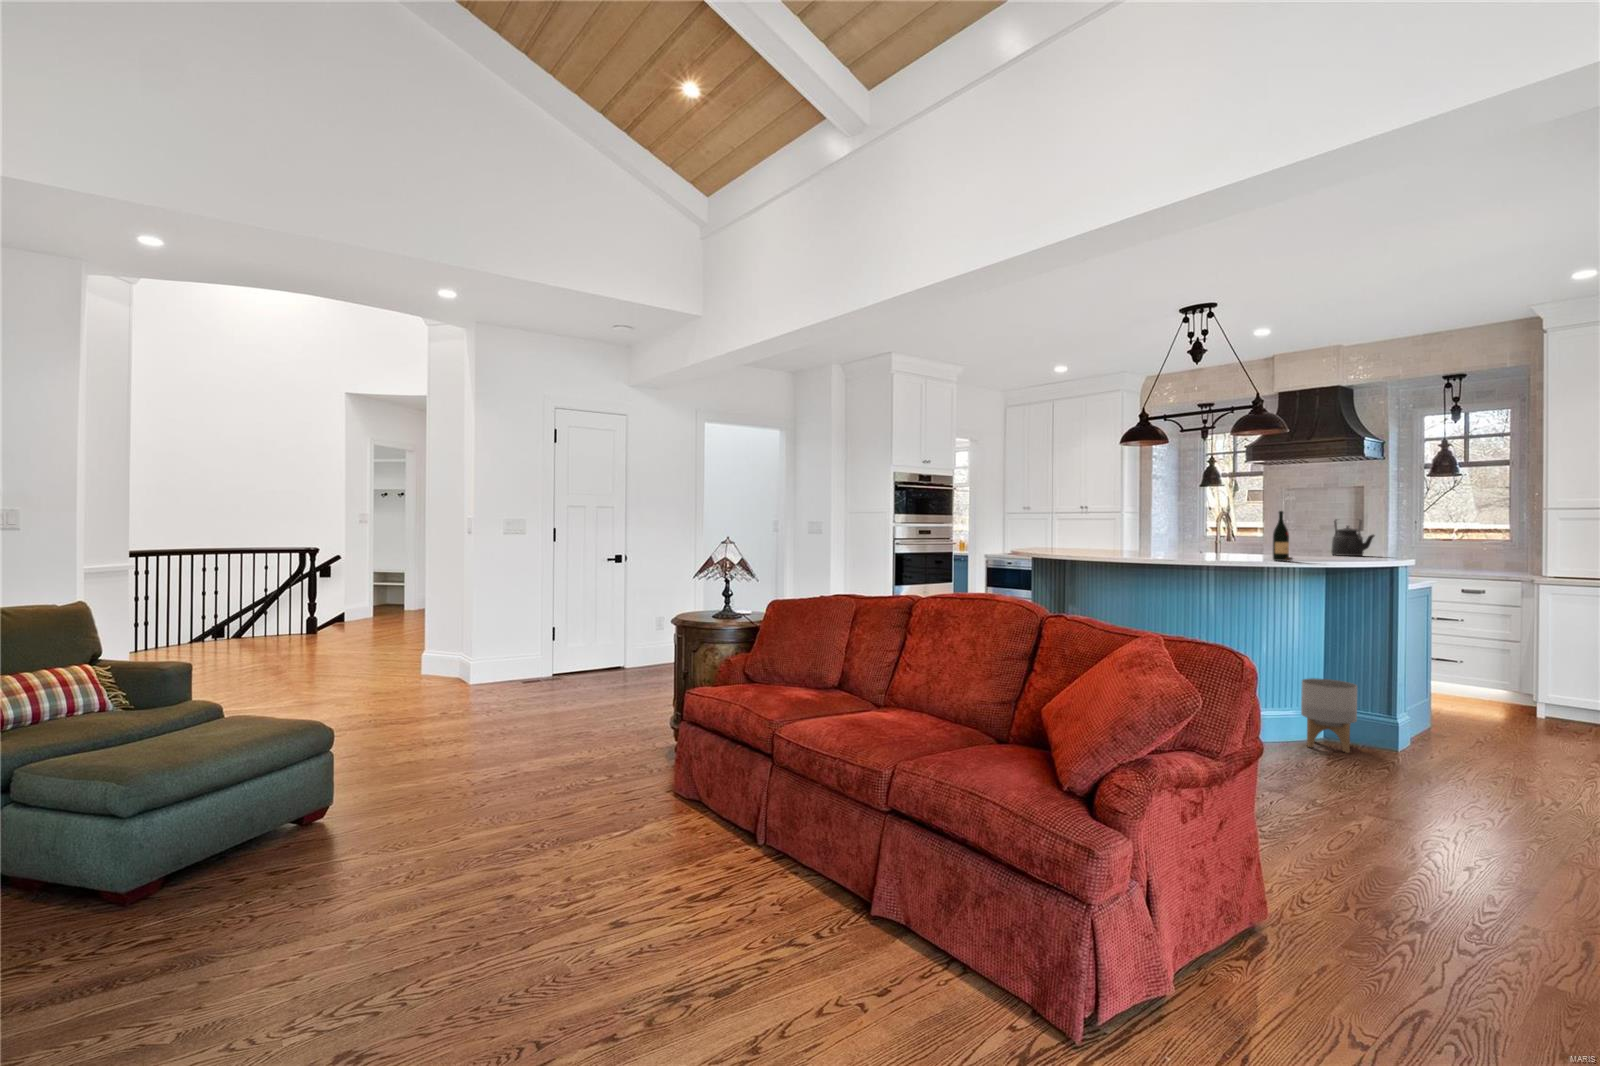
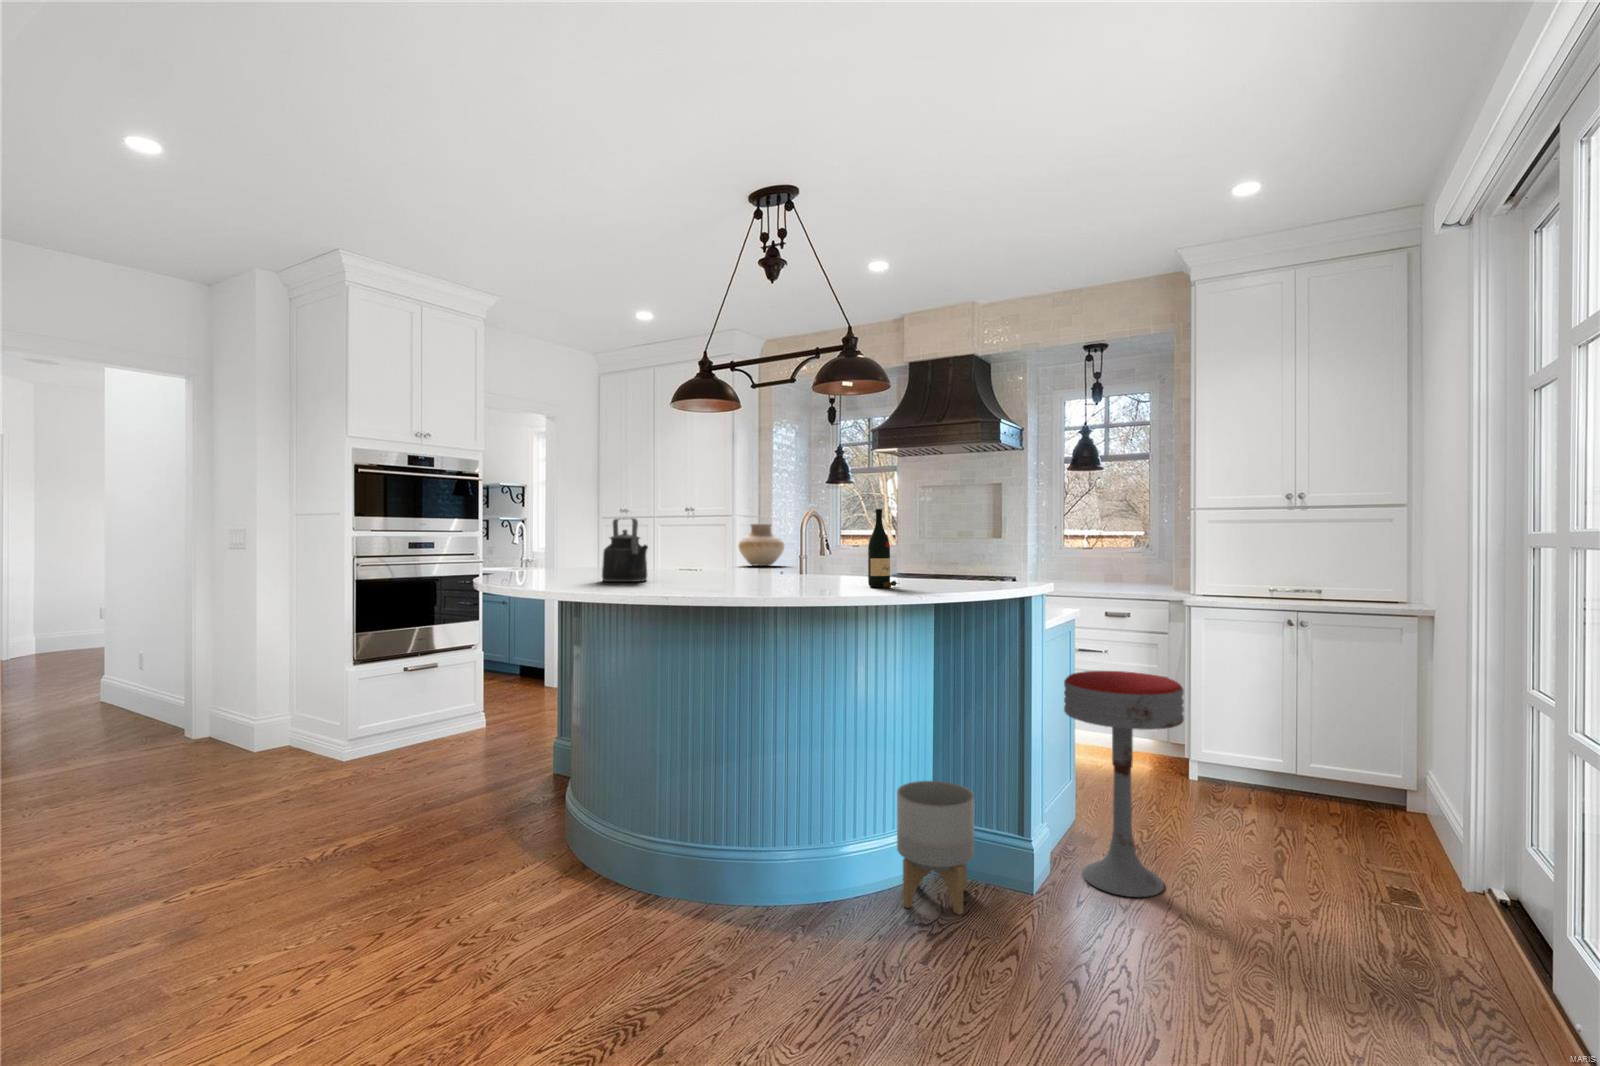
vase: none [1138,519,1174,549] -> present [738,524,784,566]
kettle: present [1331,519,1374,556] -> present [602,518,648,582]
bar stool: none [1424,619,1519,759] -> present [1064,671,1184,897]

